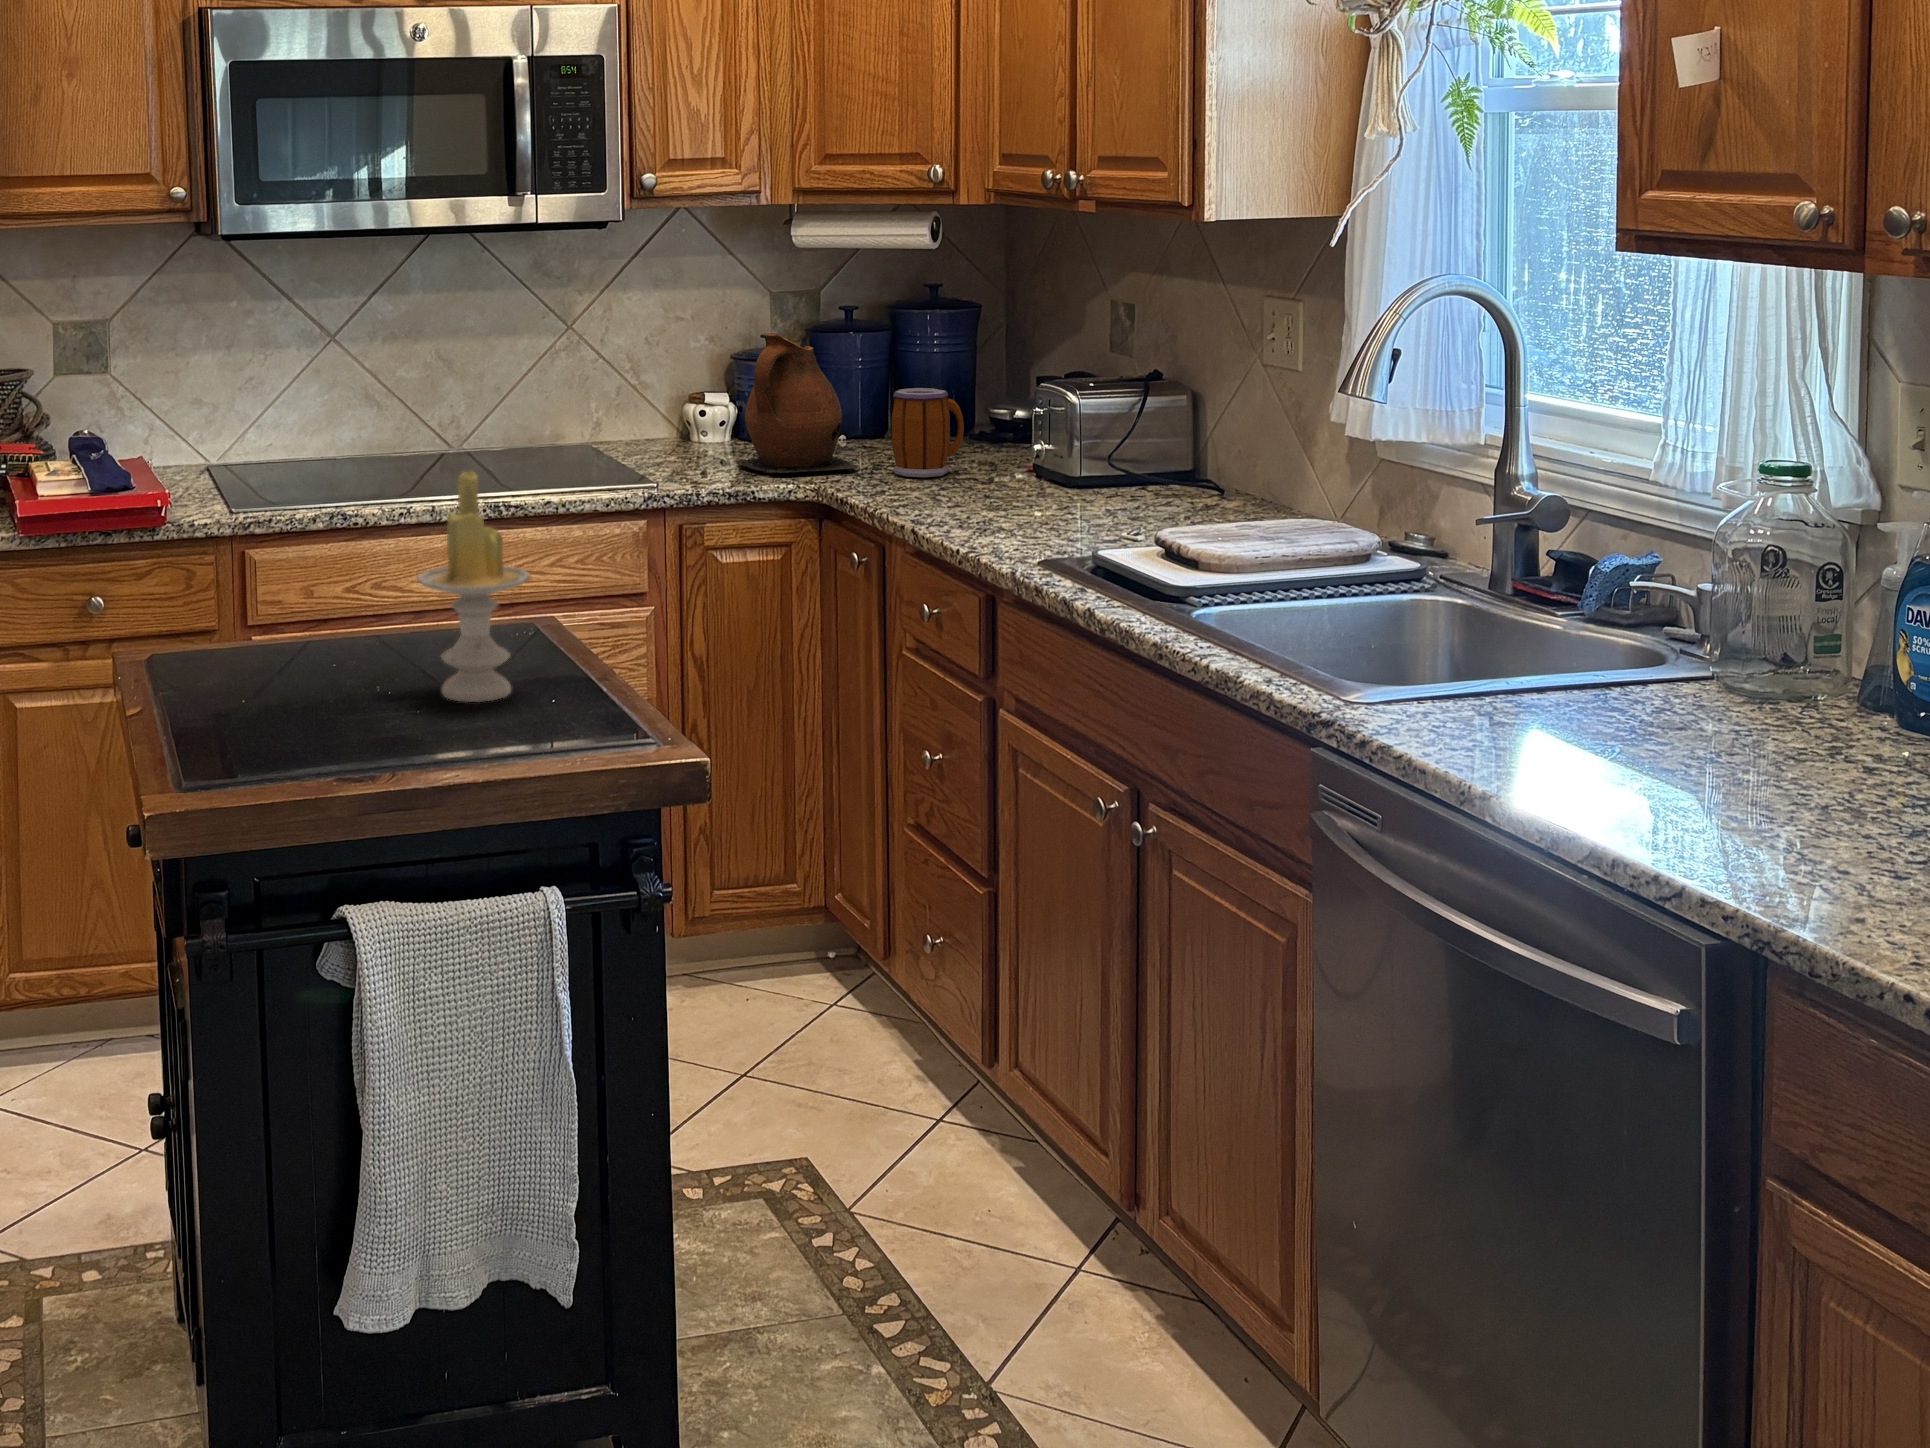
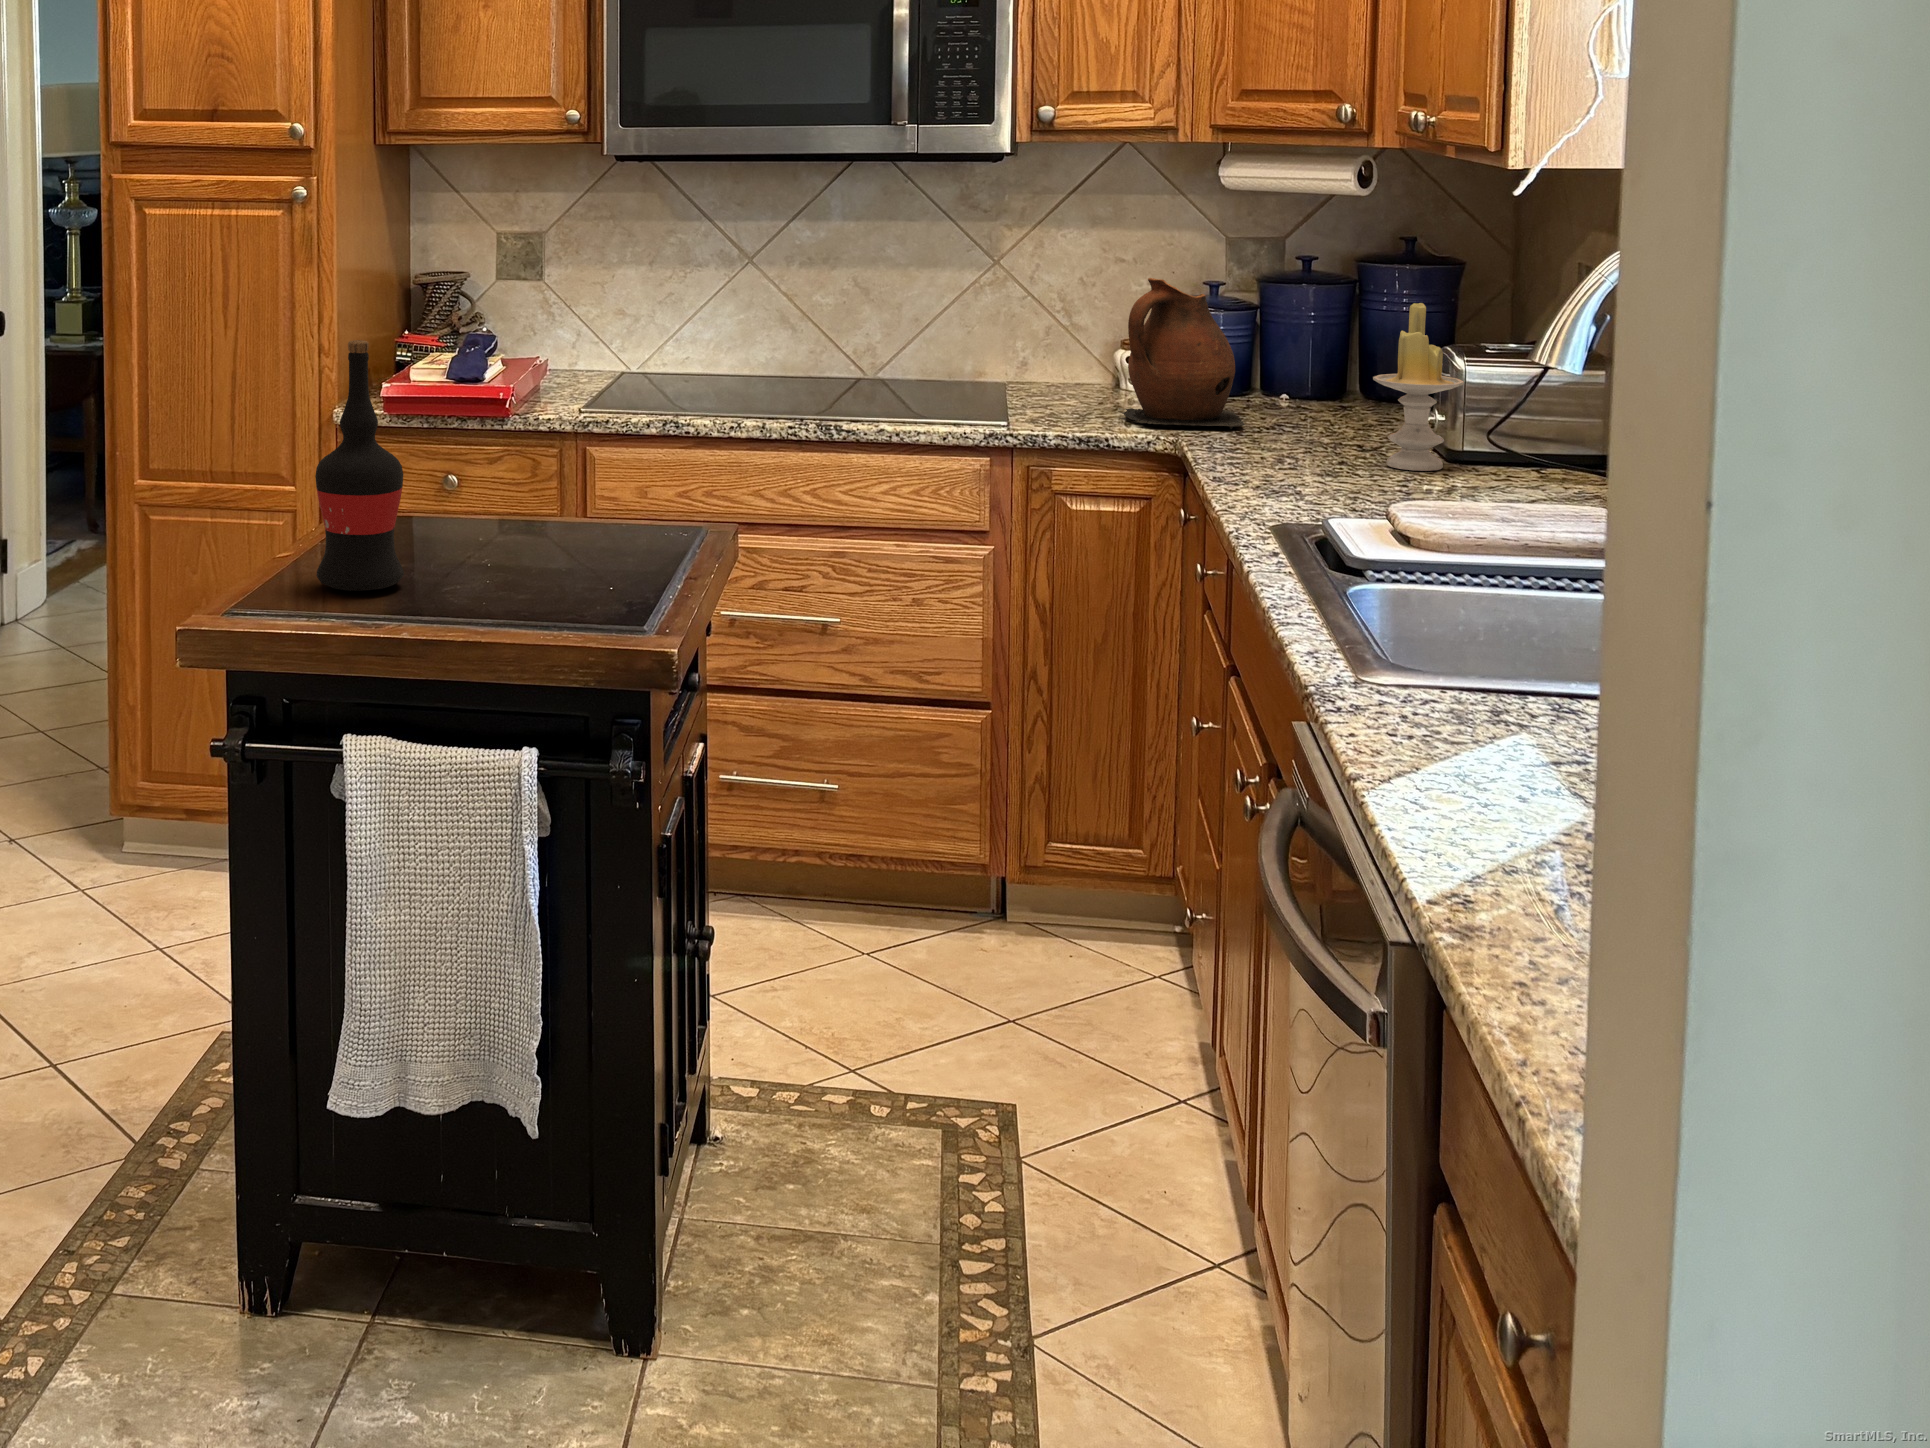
mug: present [892,388,964,477] -> none [1274,346,1357,442]
wine bottle: none [252,452,354,738] -> present [315,340,404,591]
candle: present [417,472,530,702] -> present [1373,303,1464,471]

